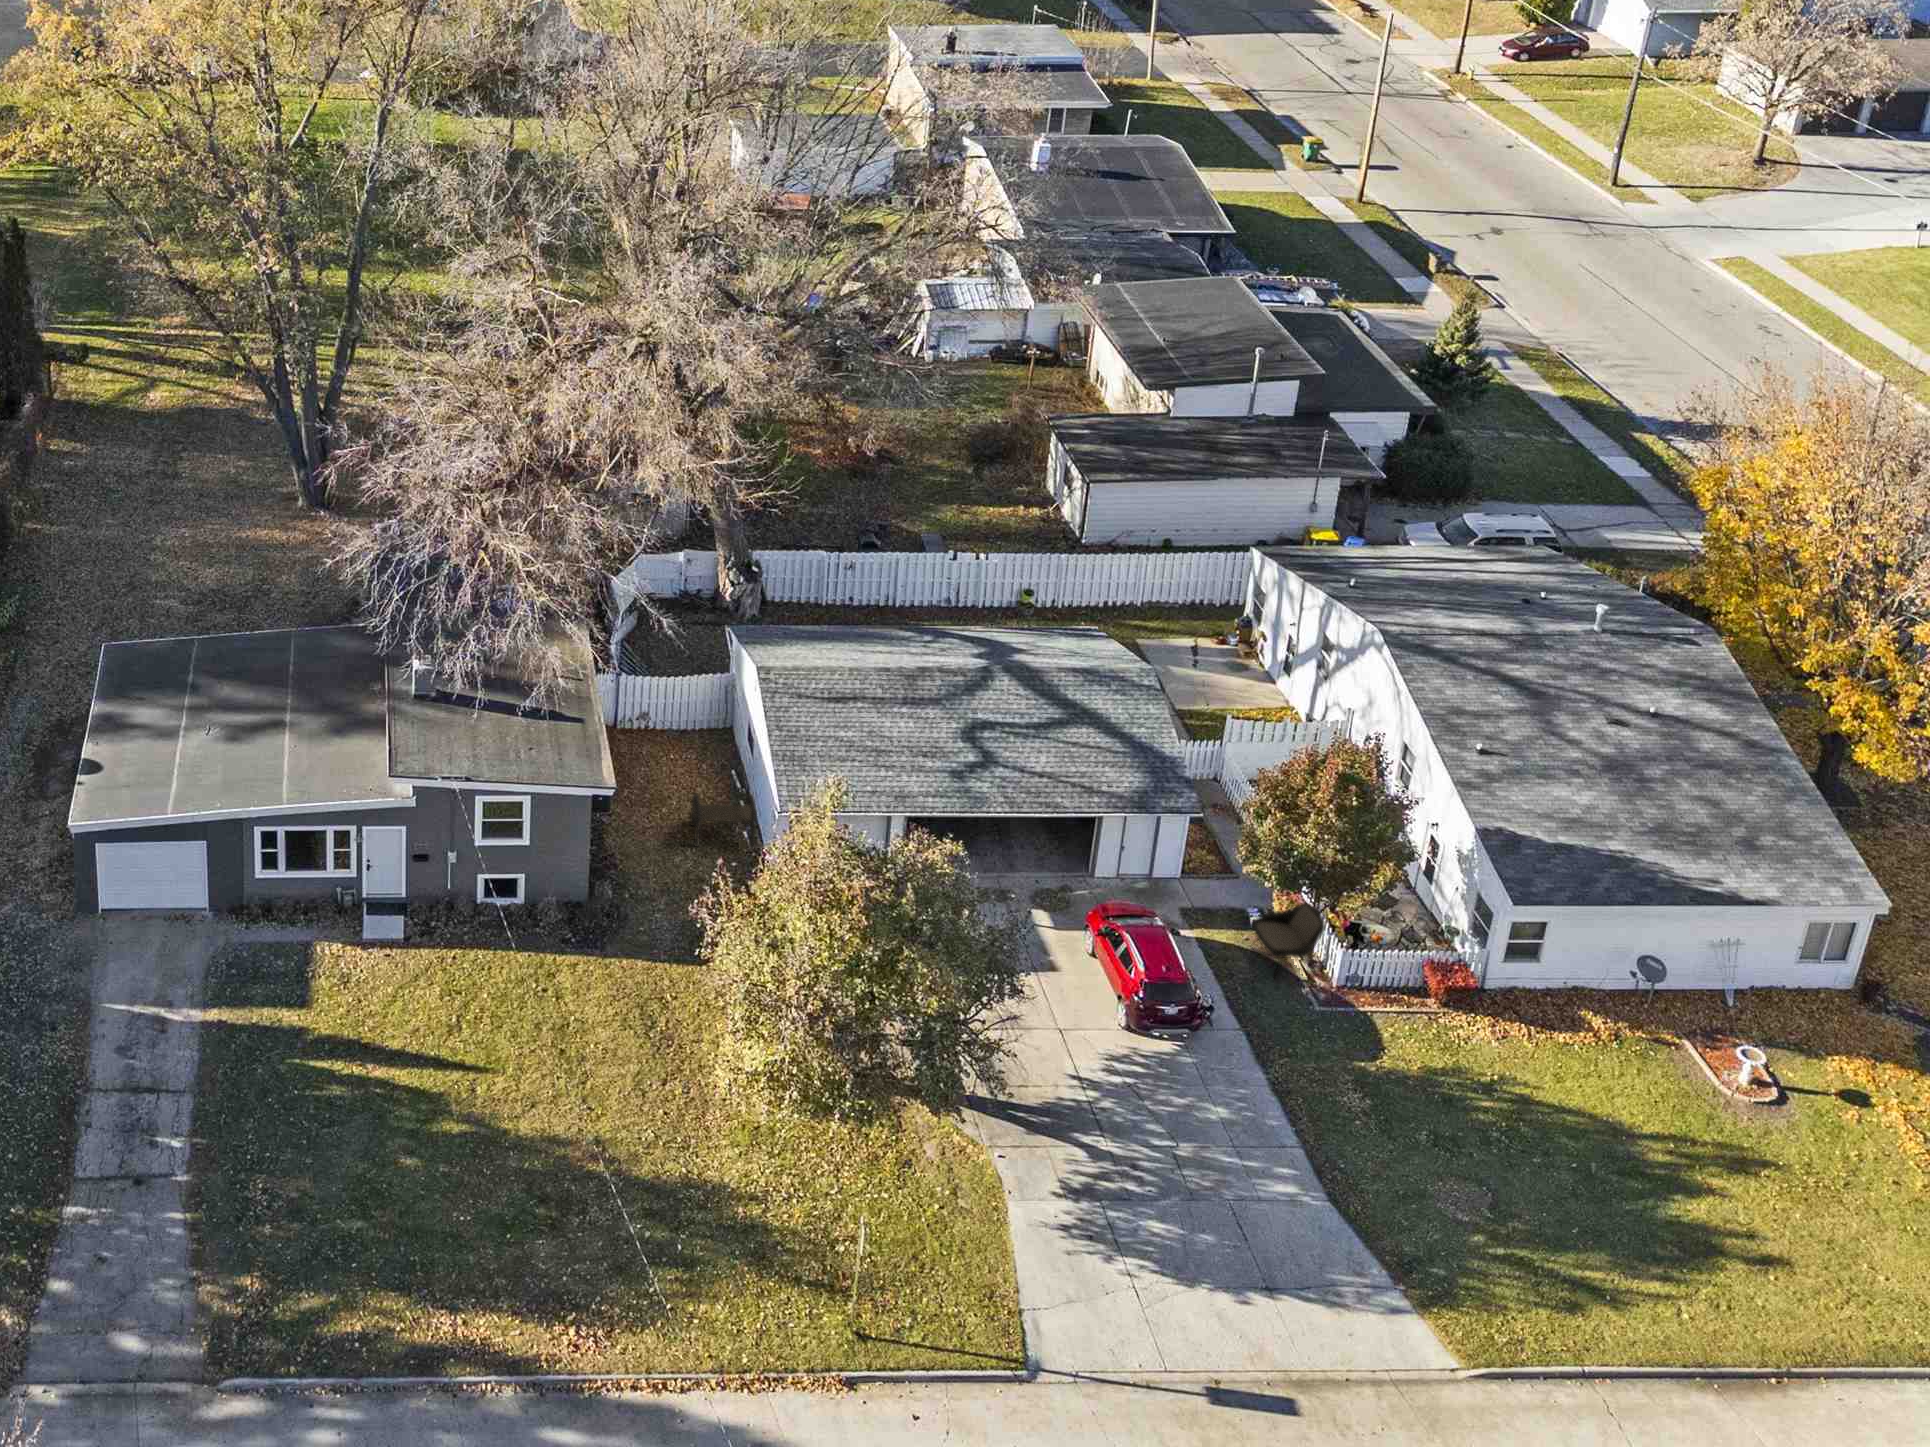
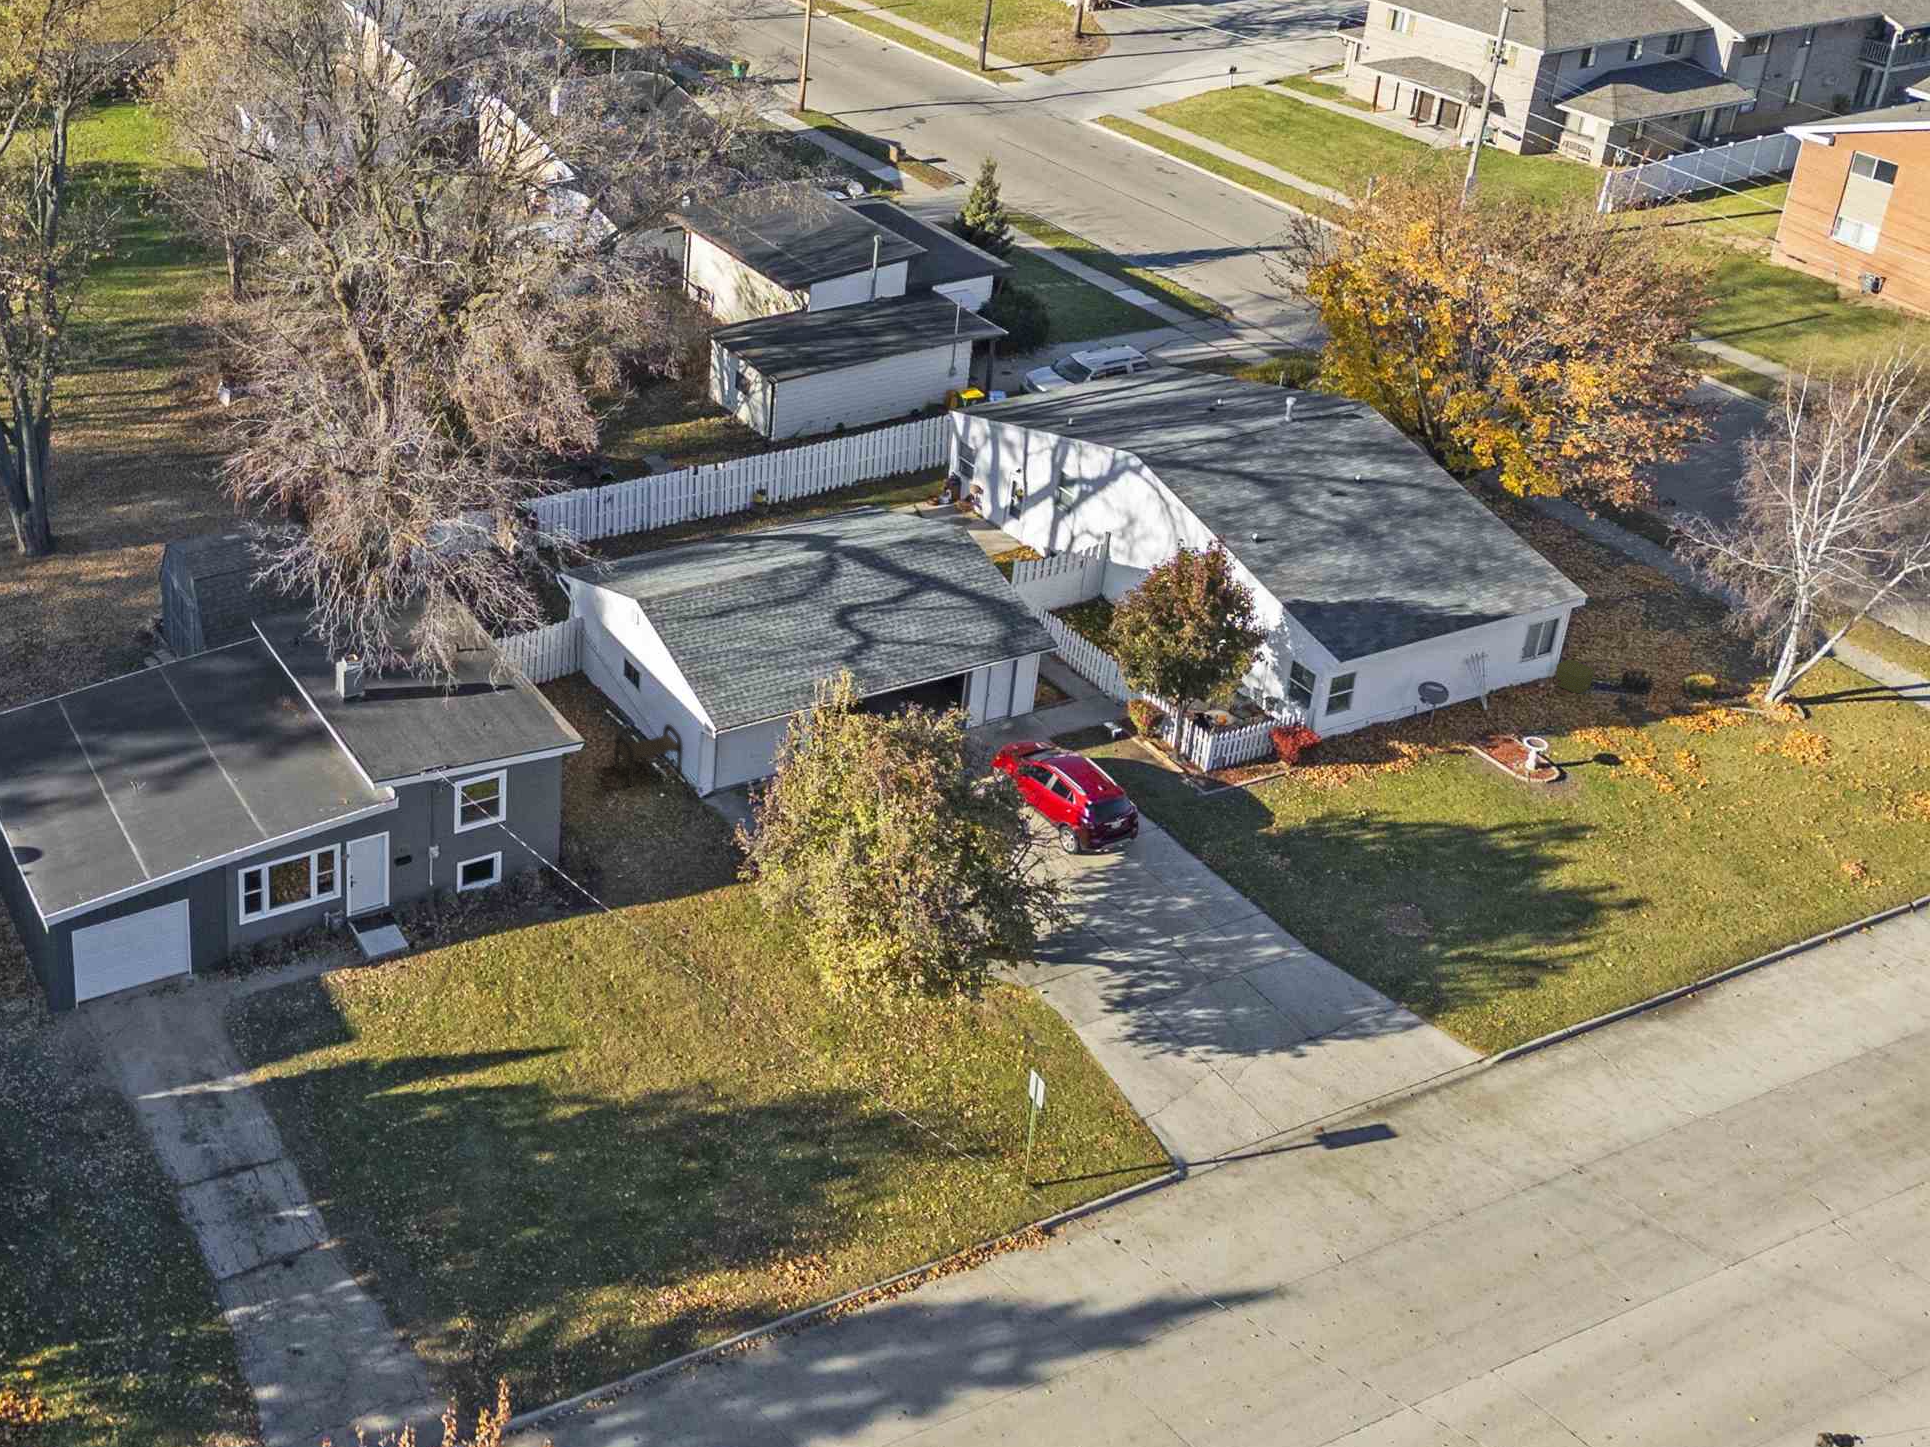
lounge chair: present [1252,902,1325,978] -> none [1127,704,1195,778]
storage box: none [1854,975,1908,1018] -> present [1557,660,1595,693]

